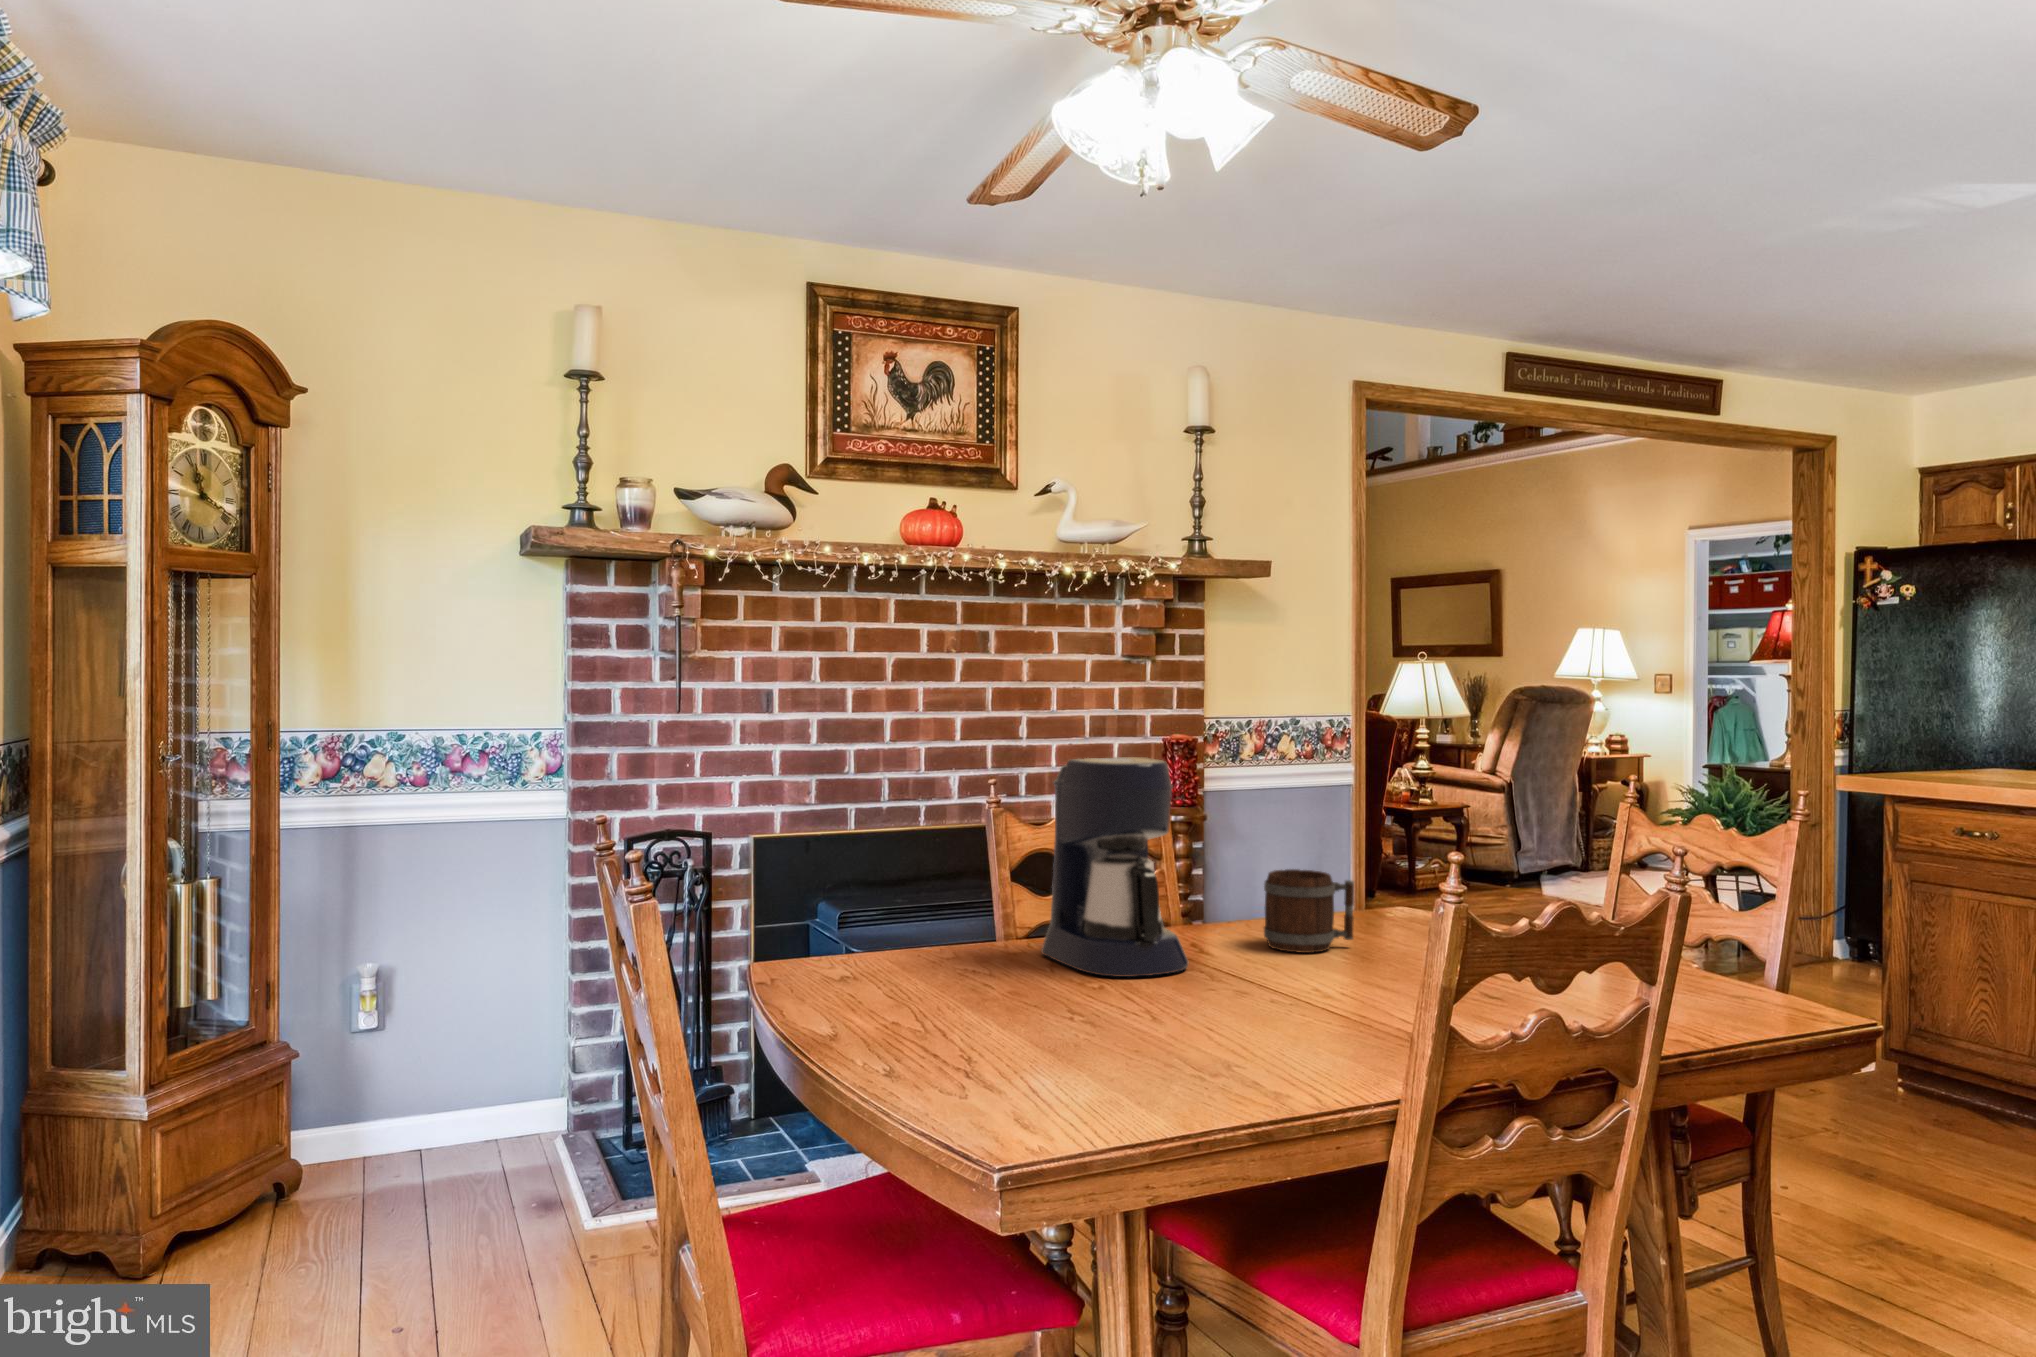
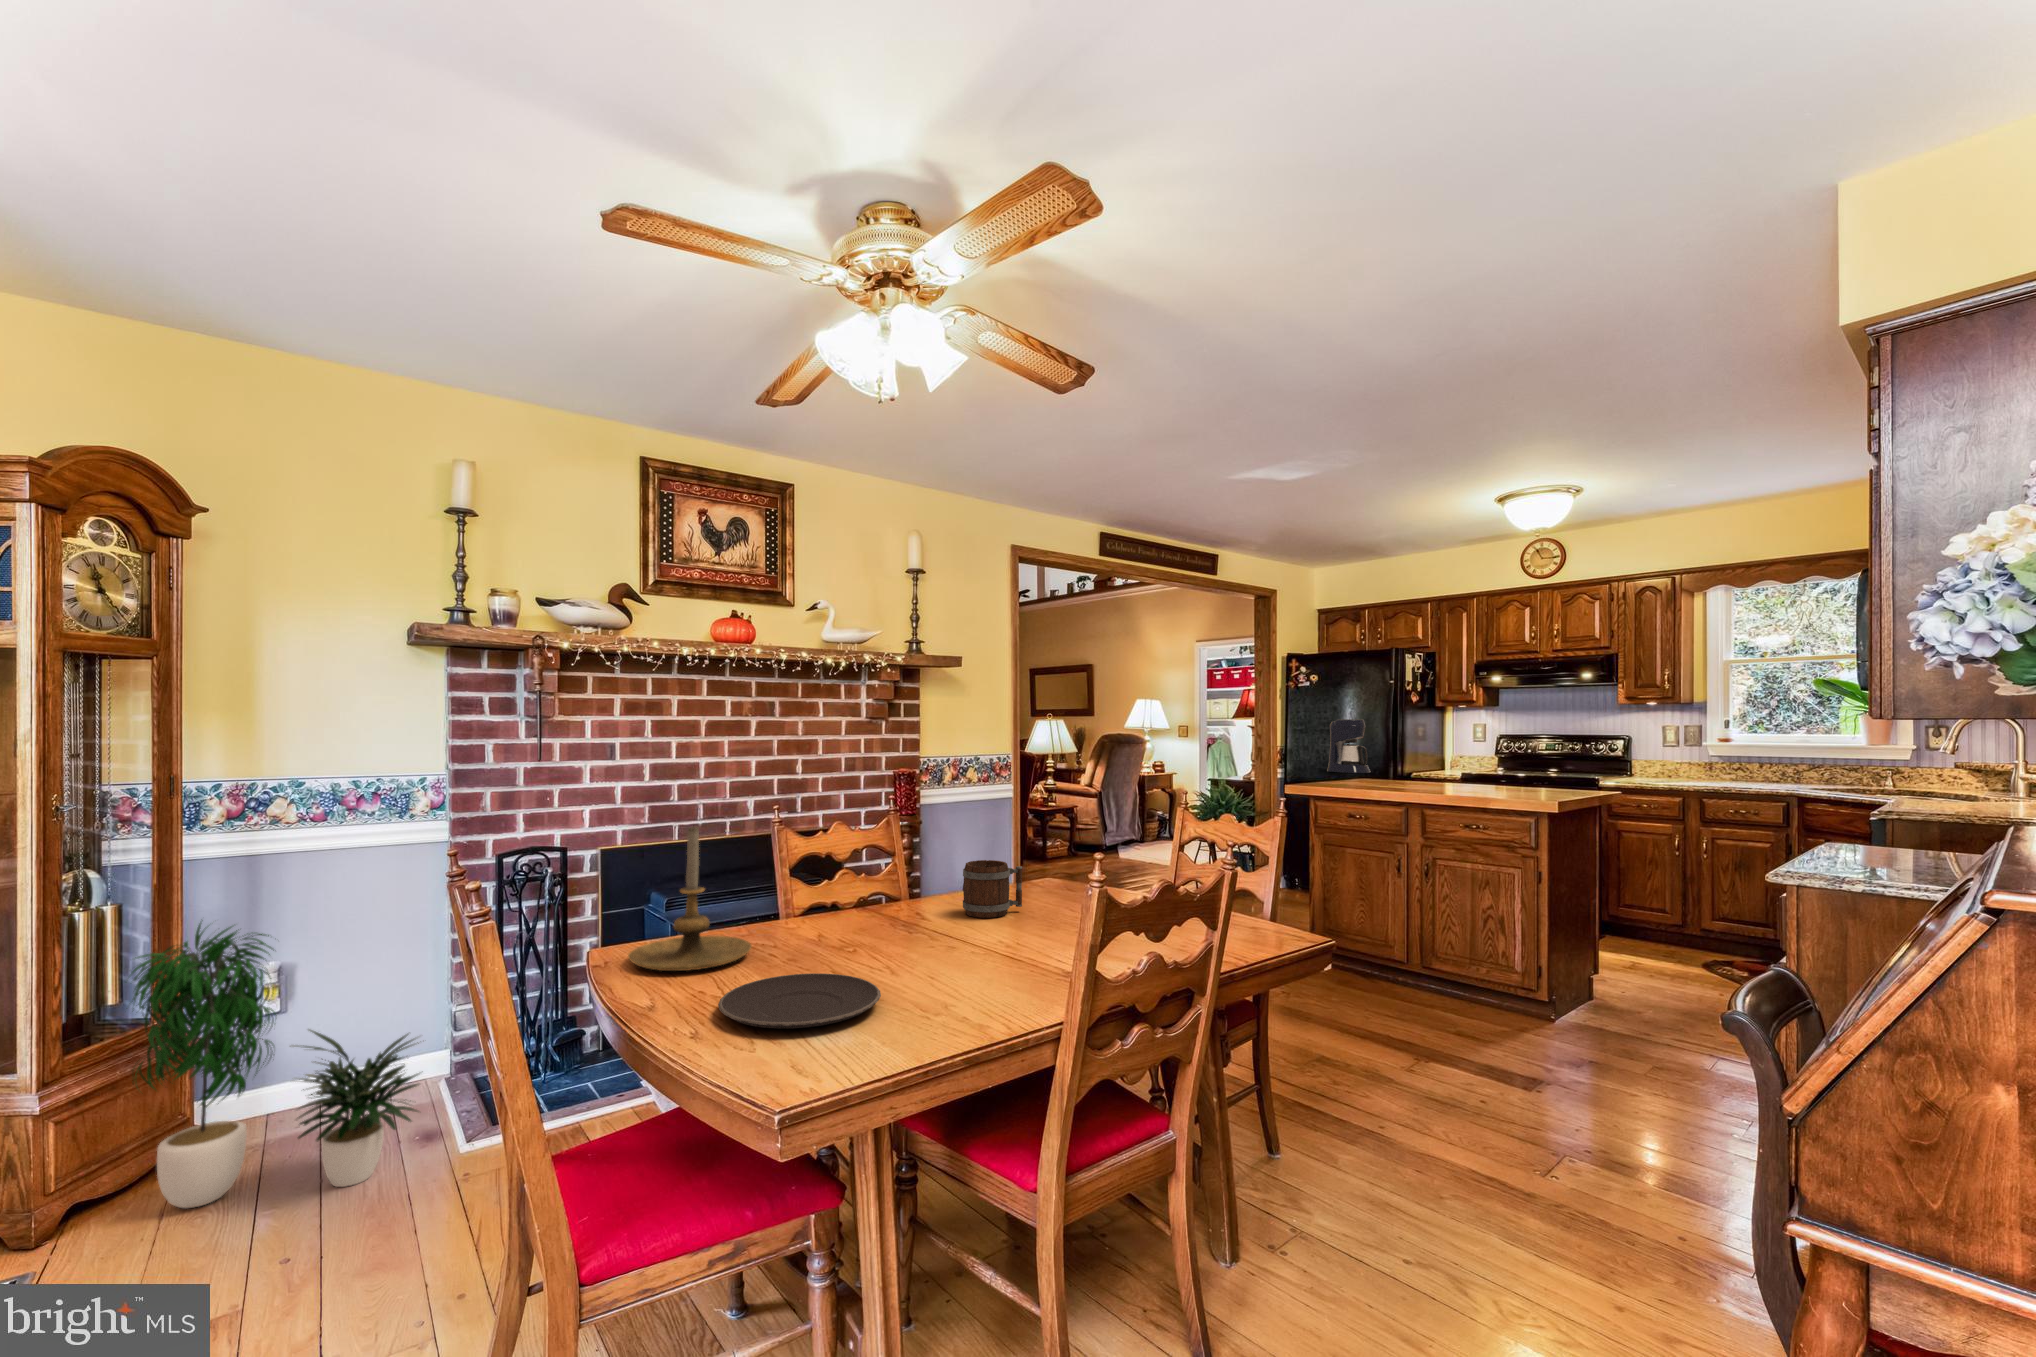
coffee maker: present [1041,757,1188,977] -> present [1327,719,1371,773]
candle holder: none [810,801,968,992] -> present [628,827,752,971]
potted plant: none [231,898,556,1247] -> present [132,923,419,1208]
plate: none [930,1004,1142,1065] -> present [718,973,881,1029]

